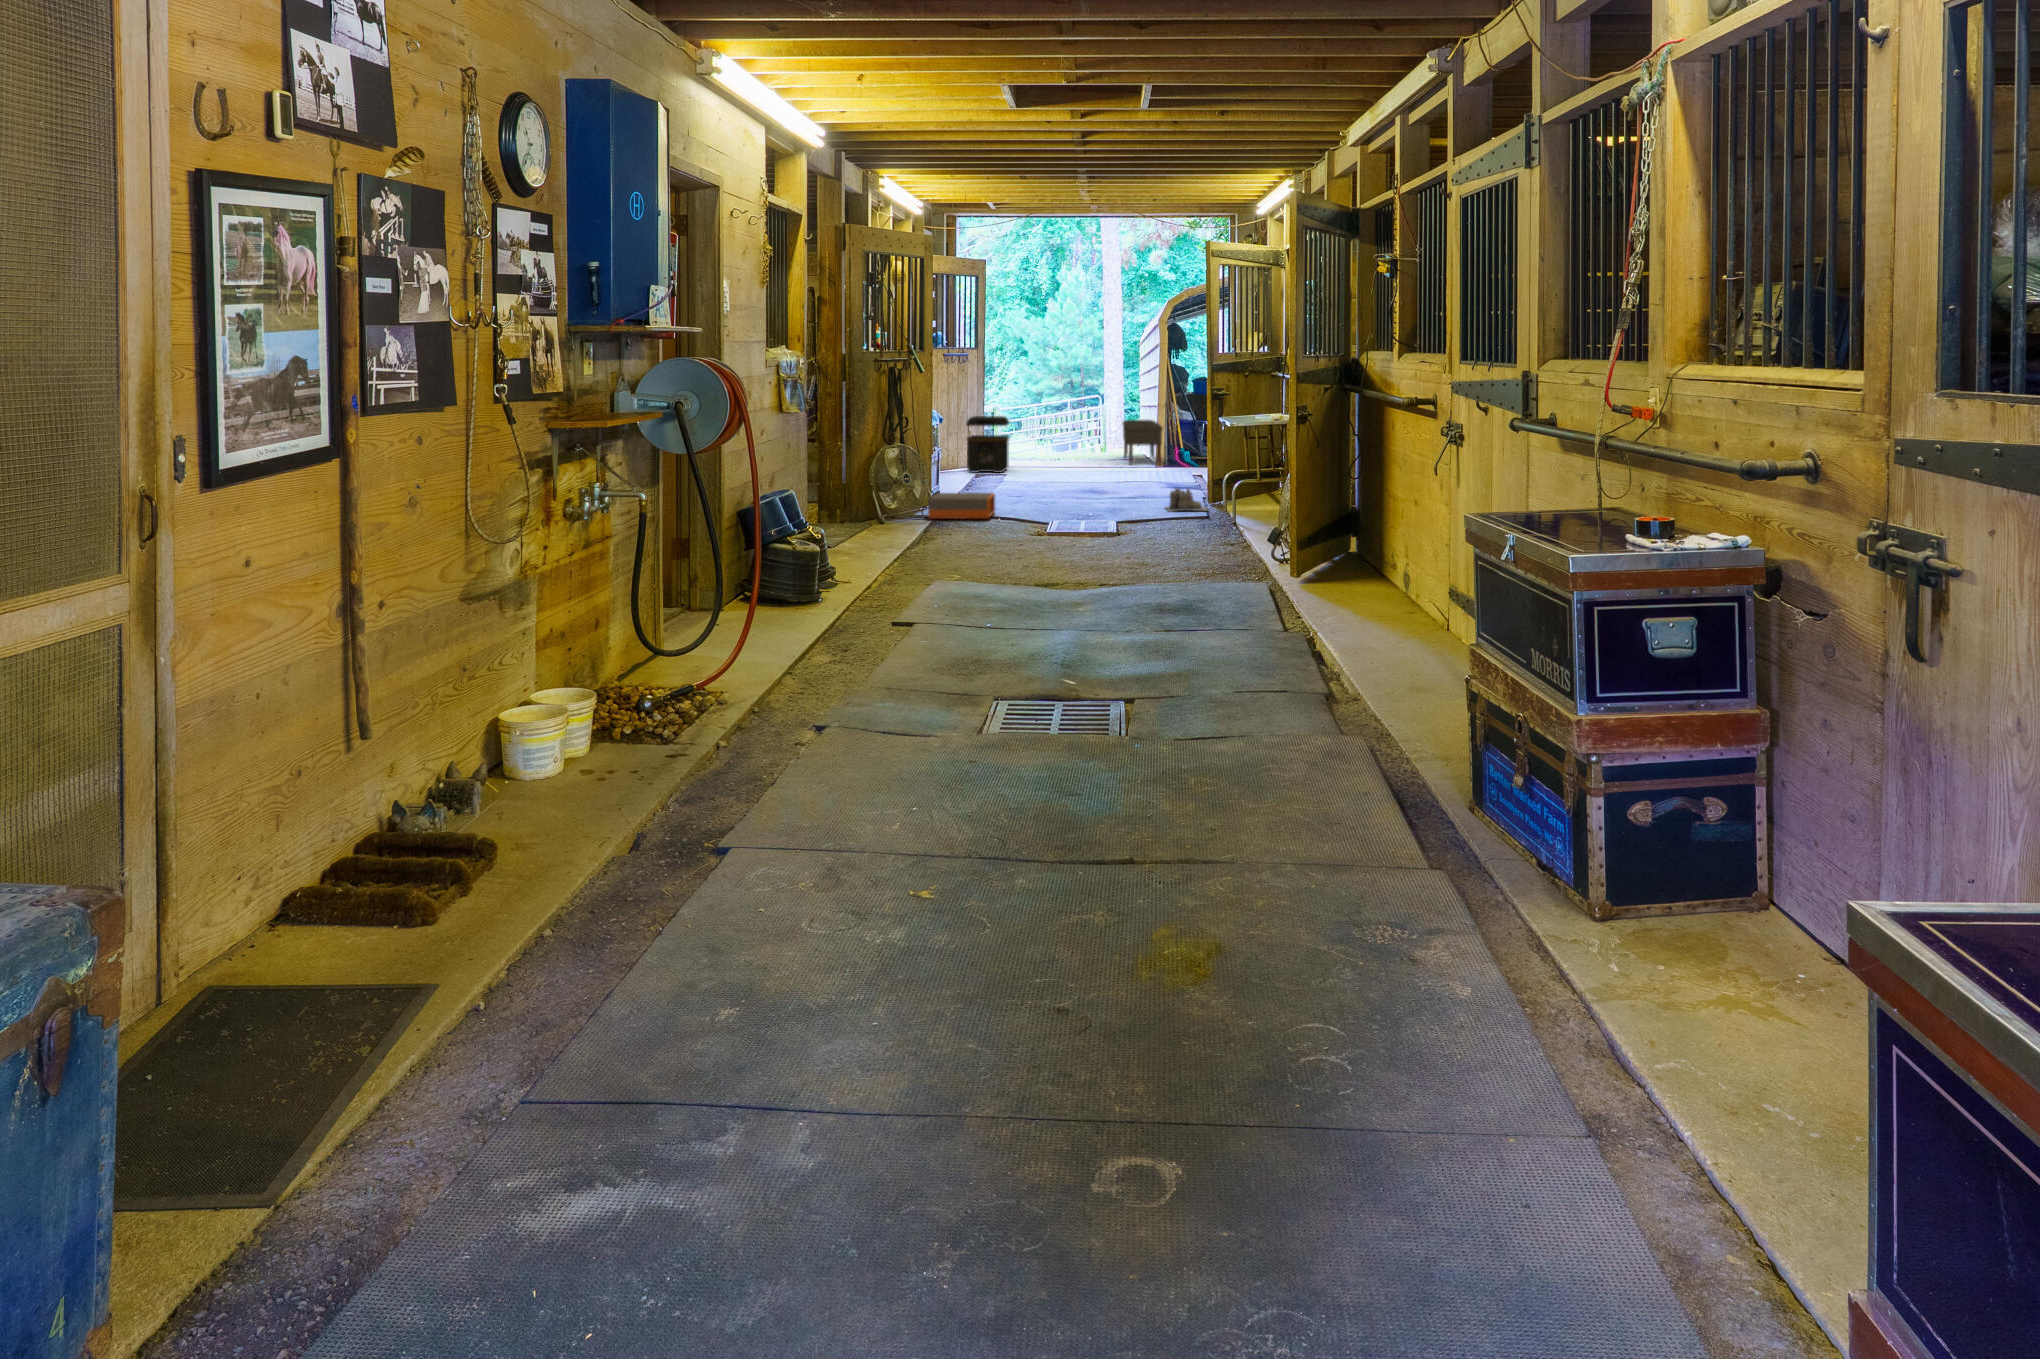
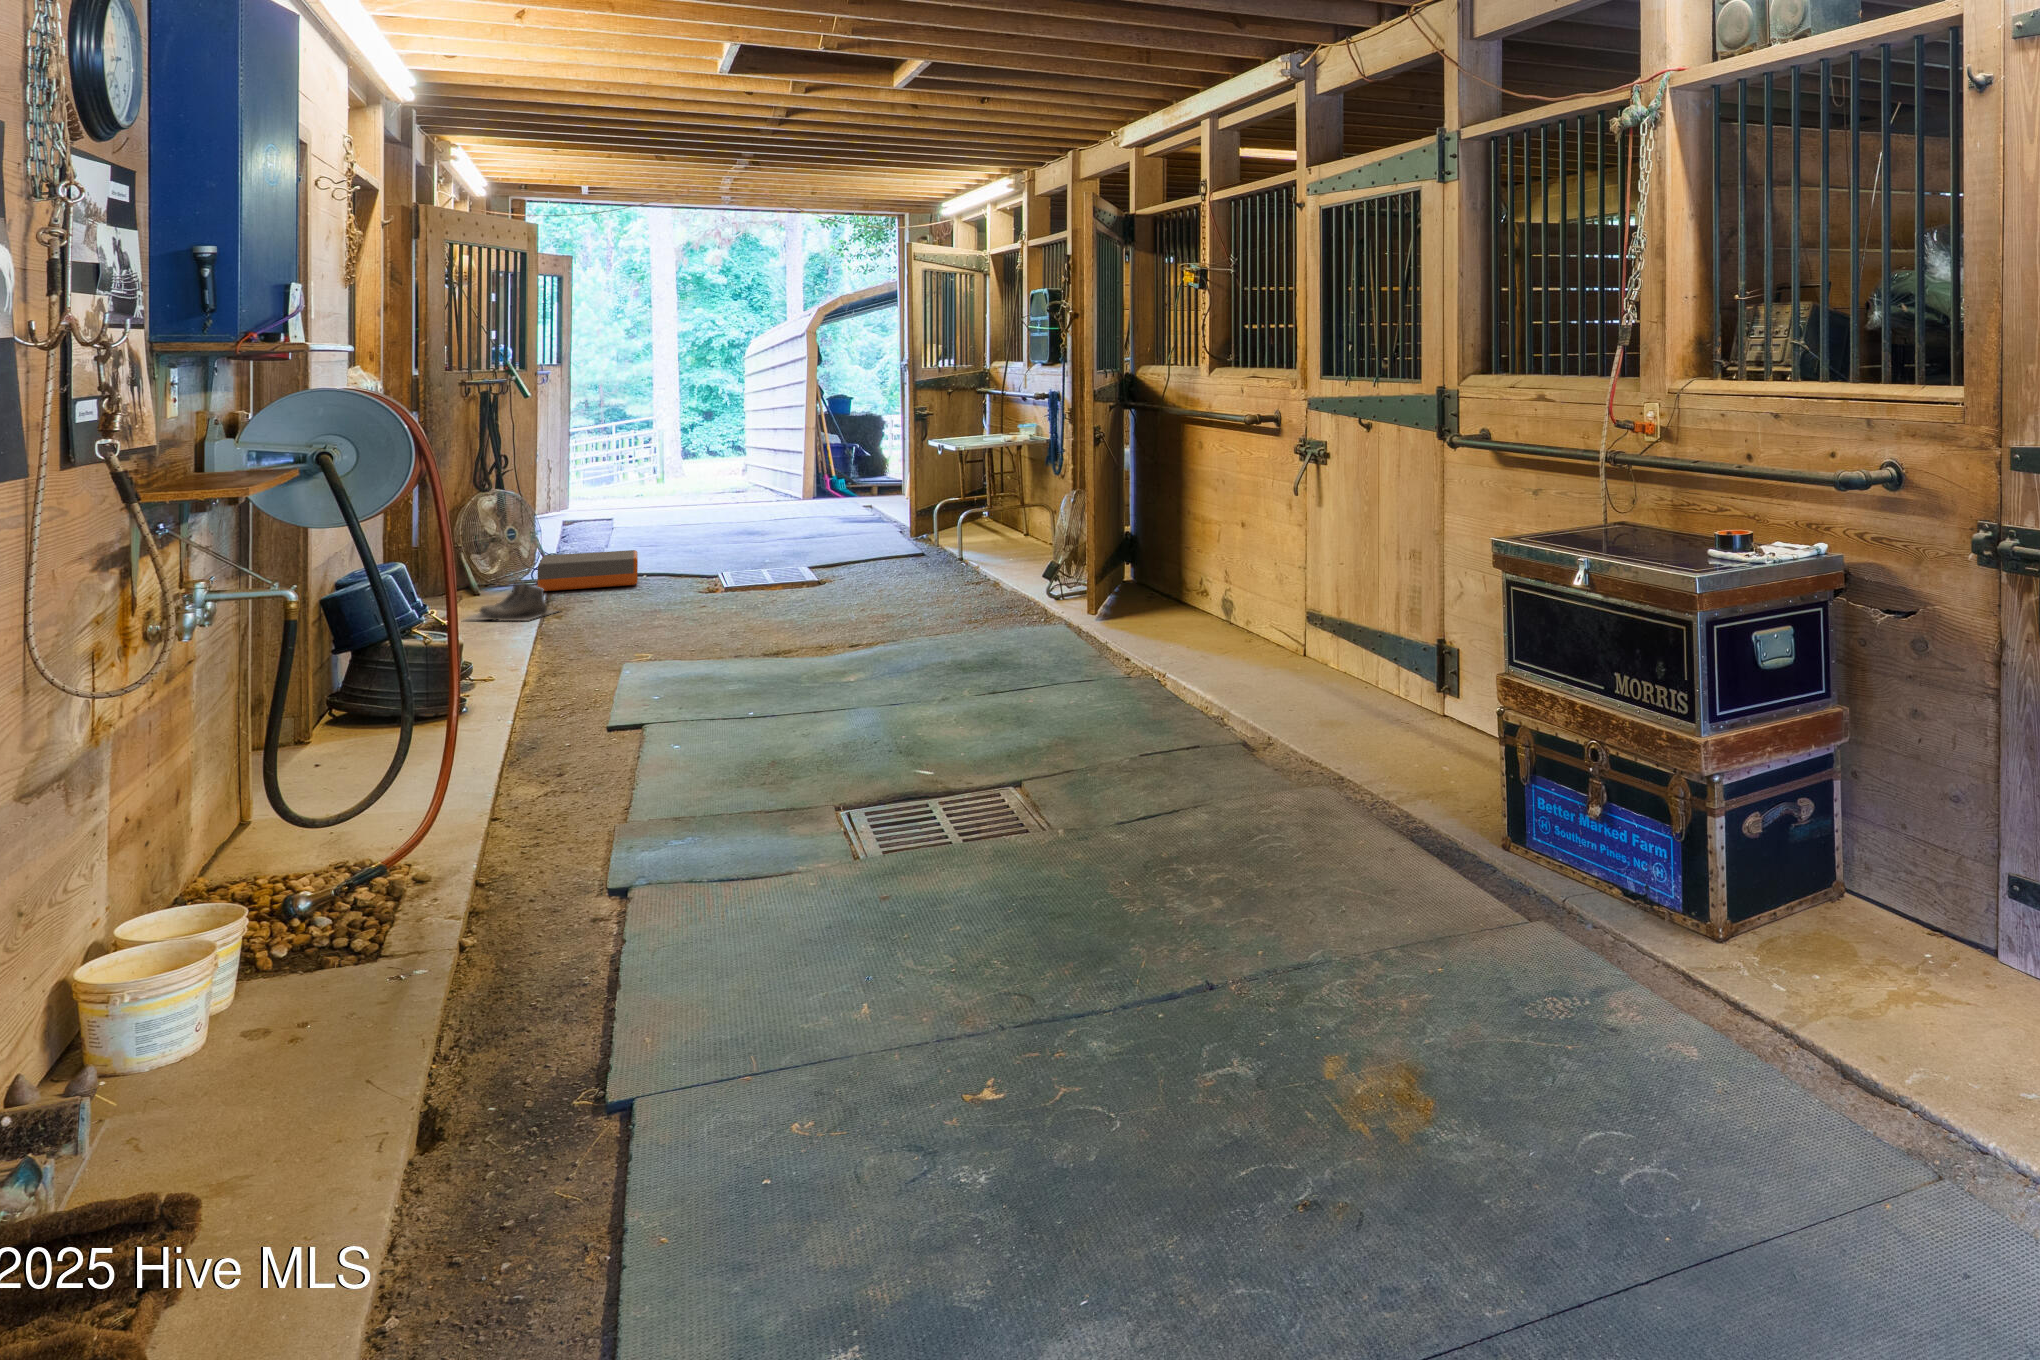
toolbox: present [966,416,1009,473] -> none [544,450,609,525]
bench: present [1123,420,1163,464] -> none [756,450,818,505]
boots: present [1166,488,1207,512] -> present [466,582,556,621]

